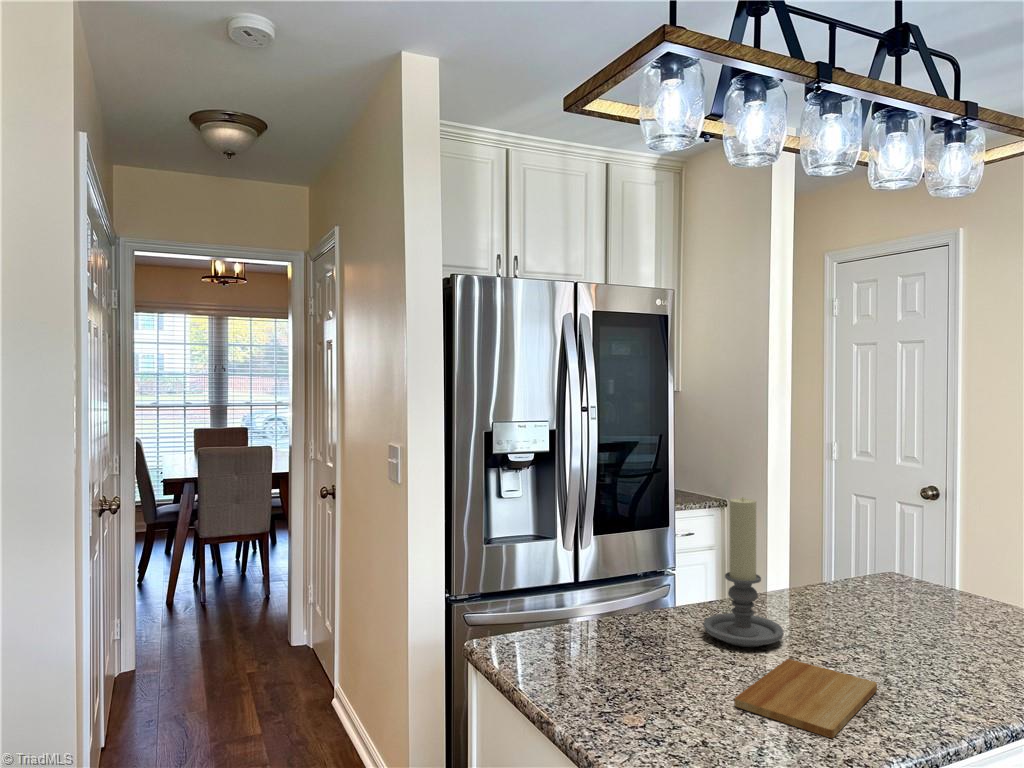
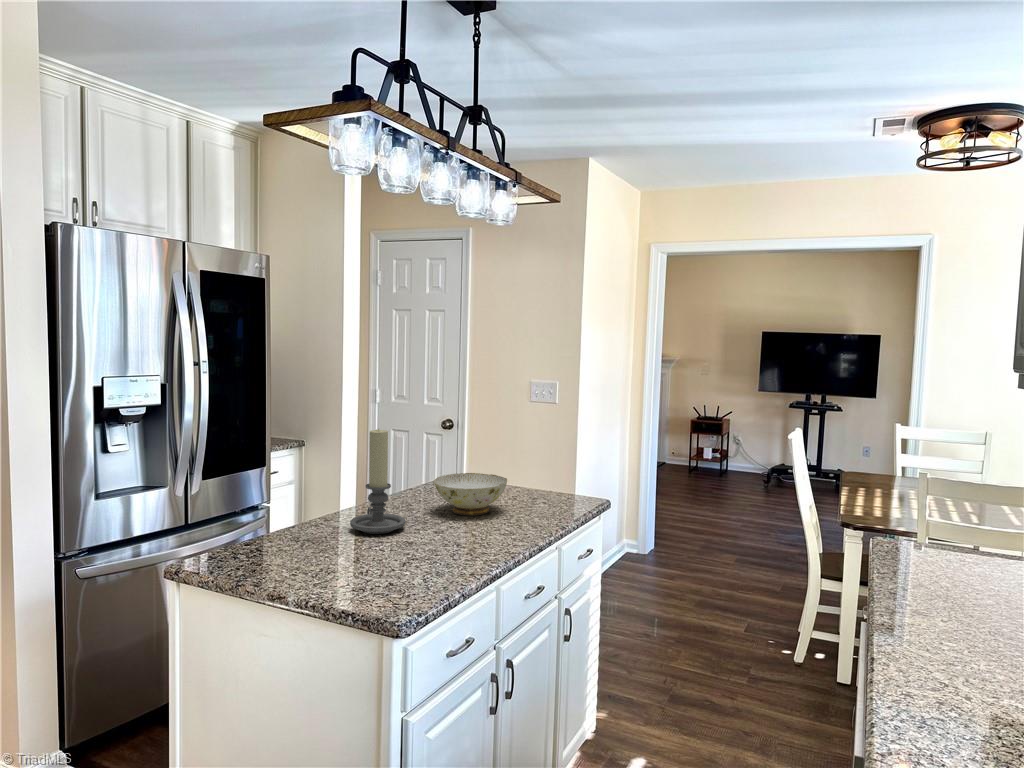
ceramic bowl: none [841,572,970,644] -> present [434,473,507,515]
cutting board: present [734,659,877,738] -> none [397,534,471,567]

